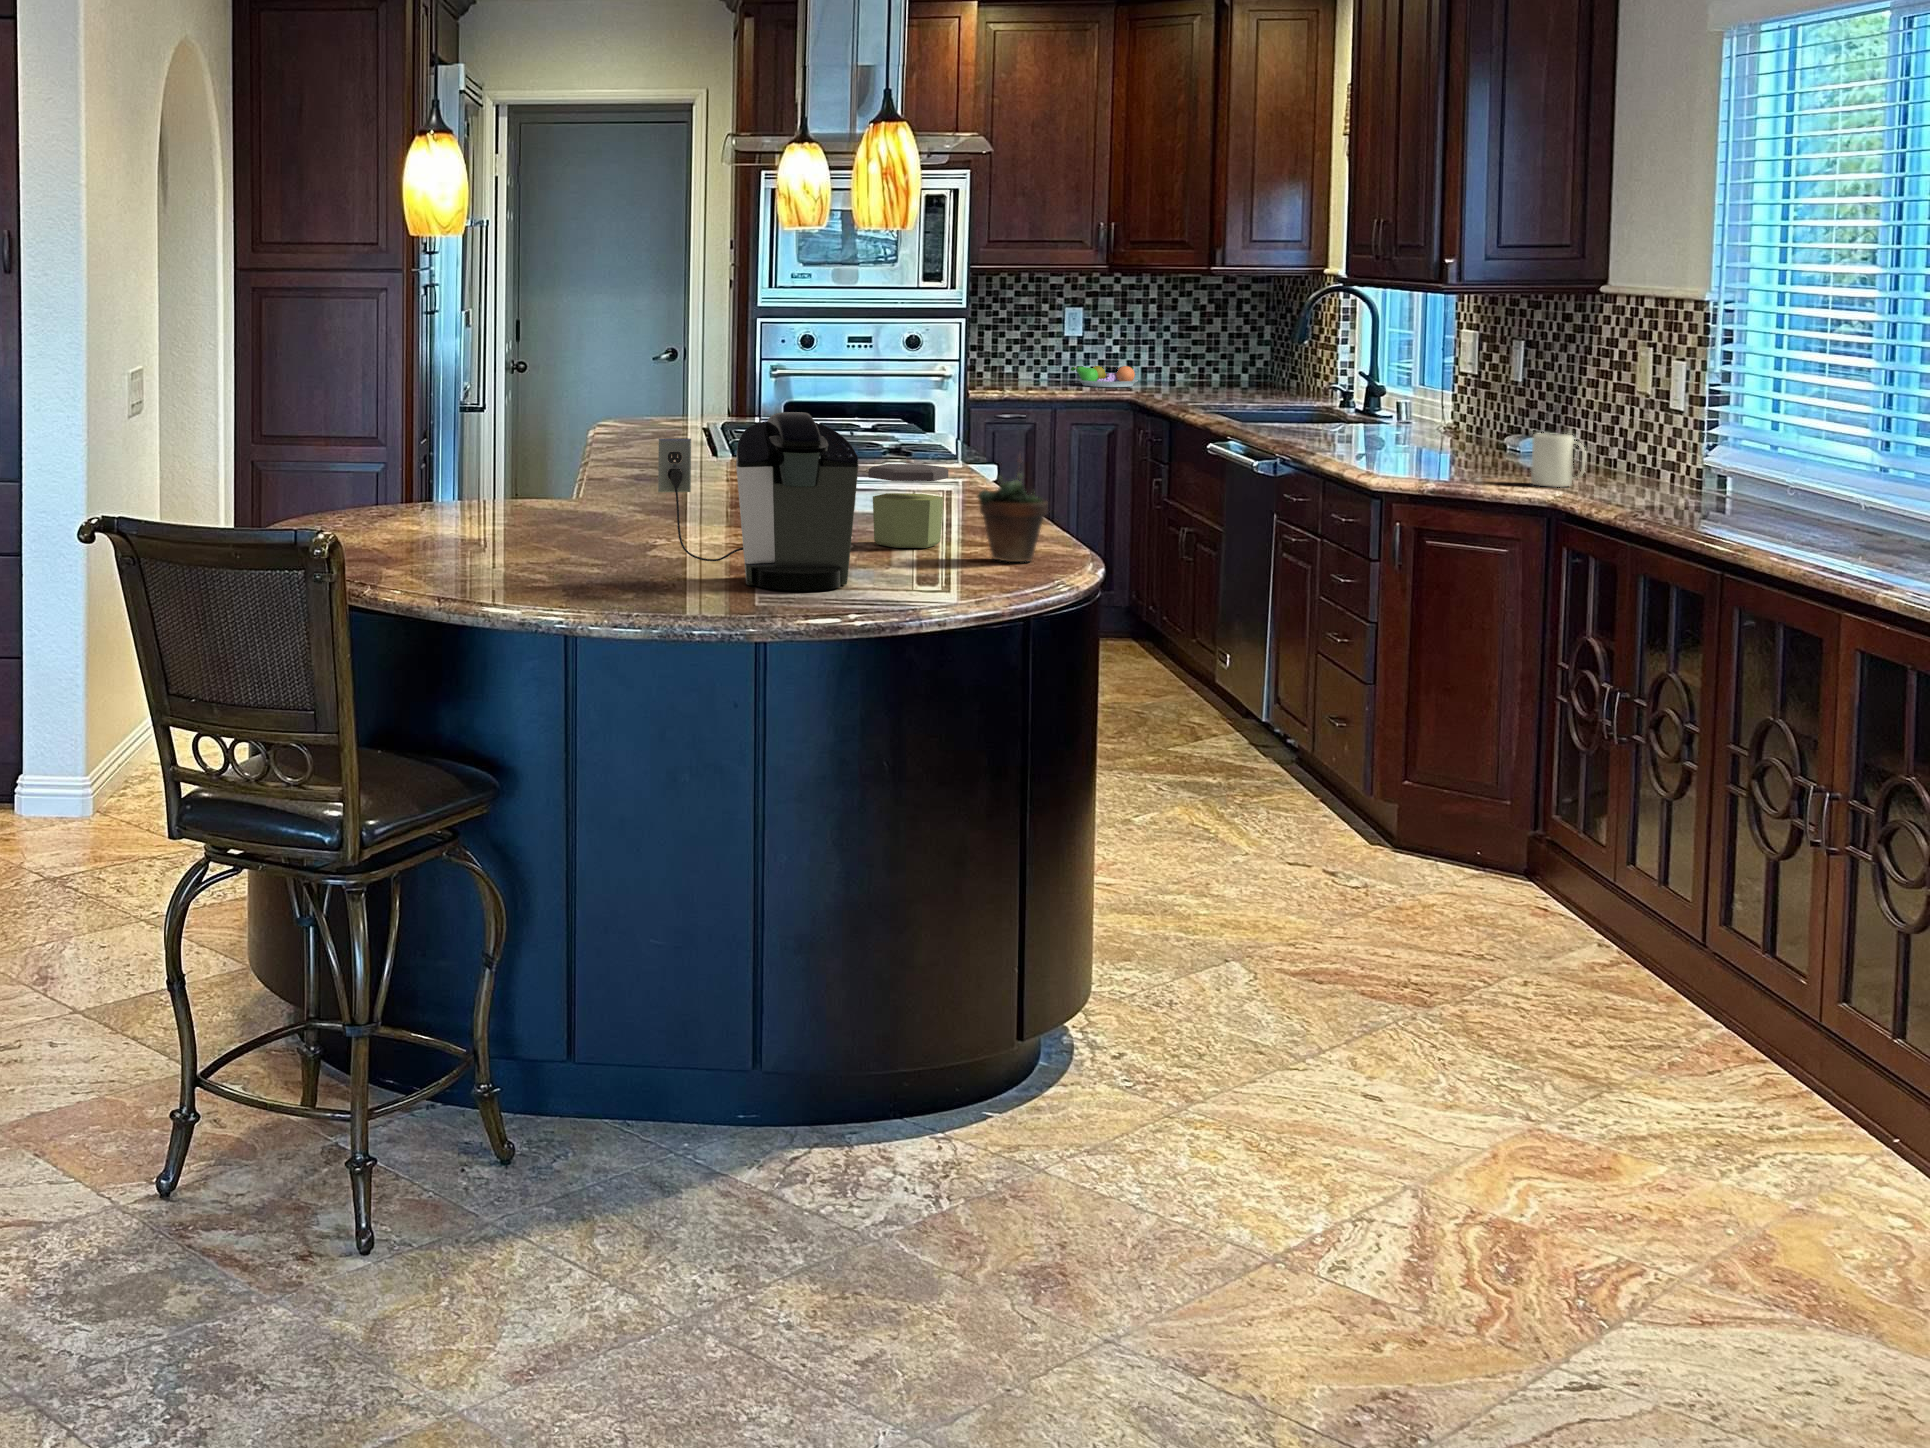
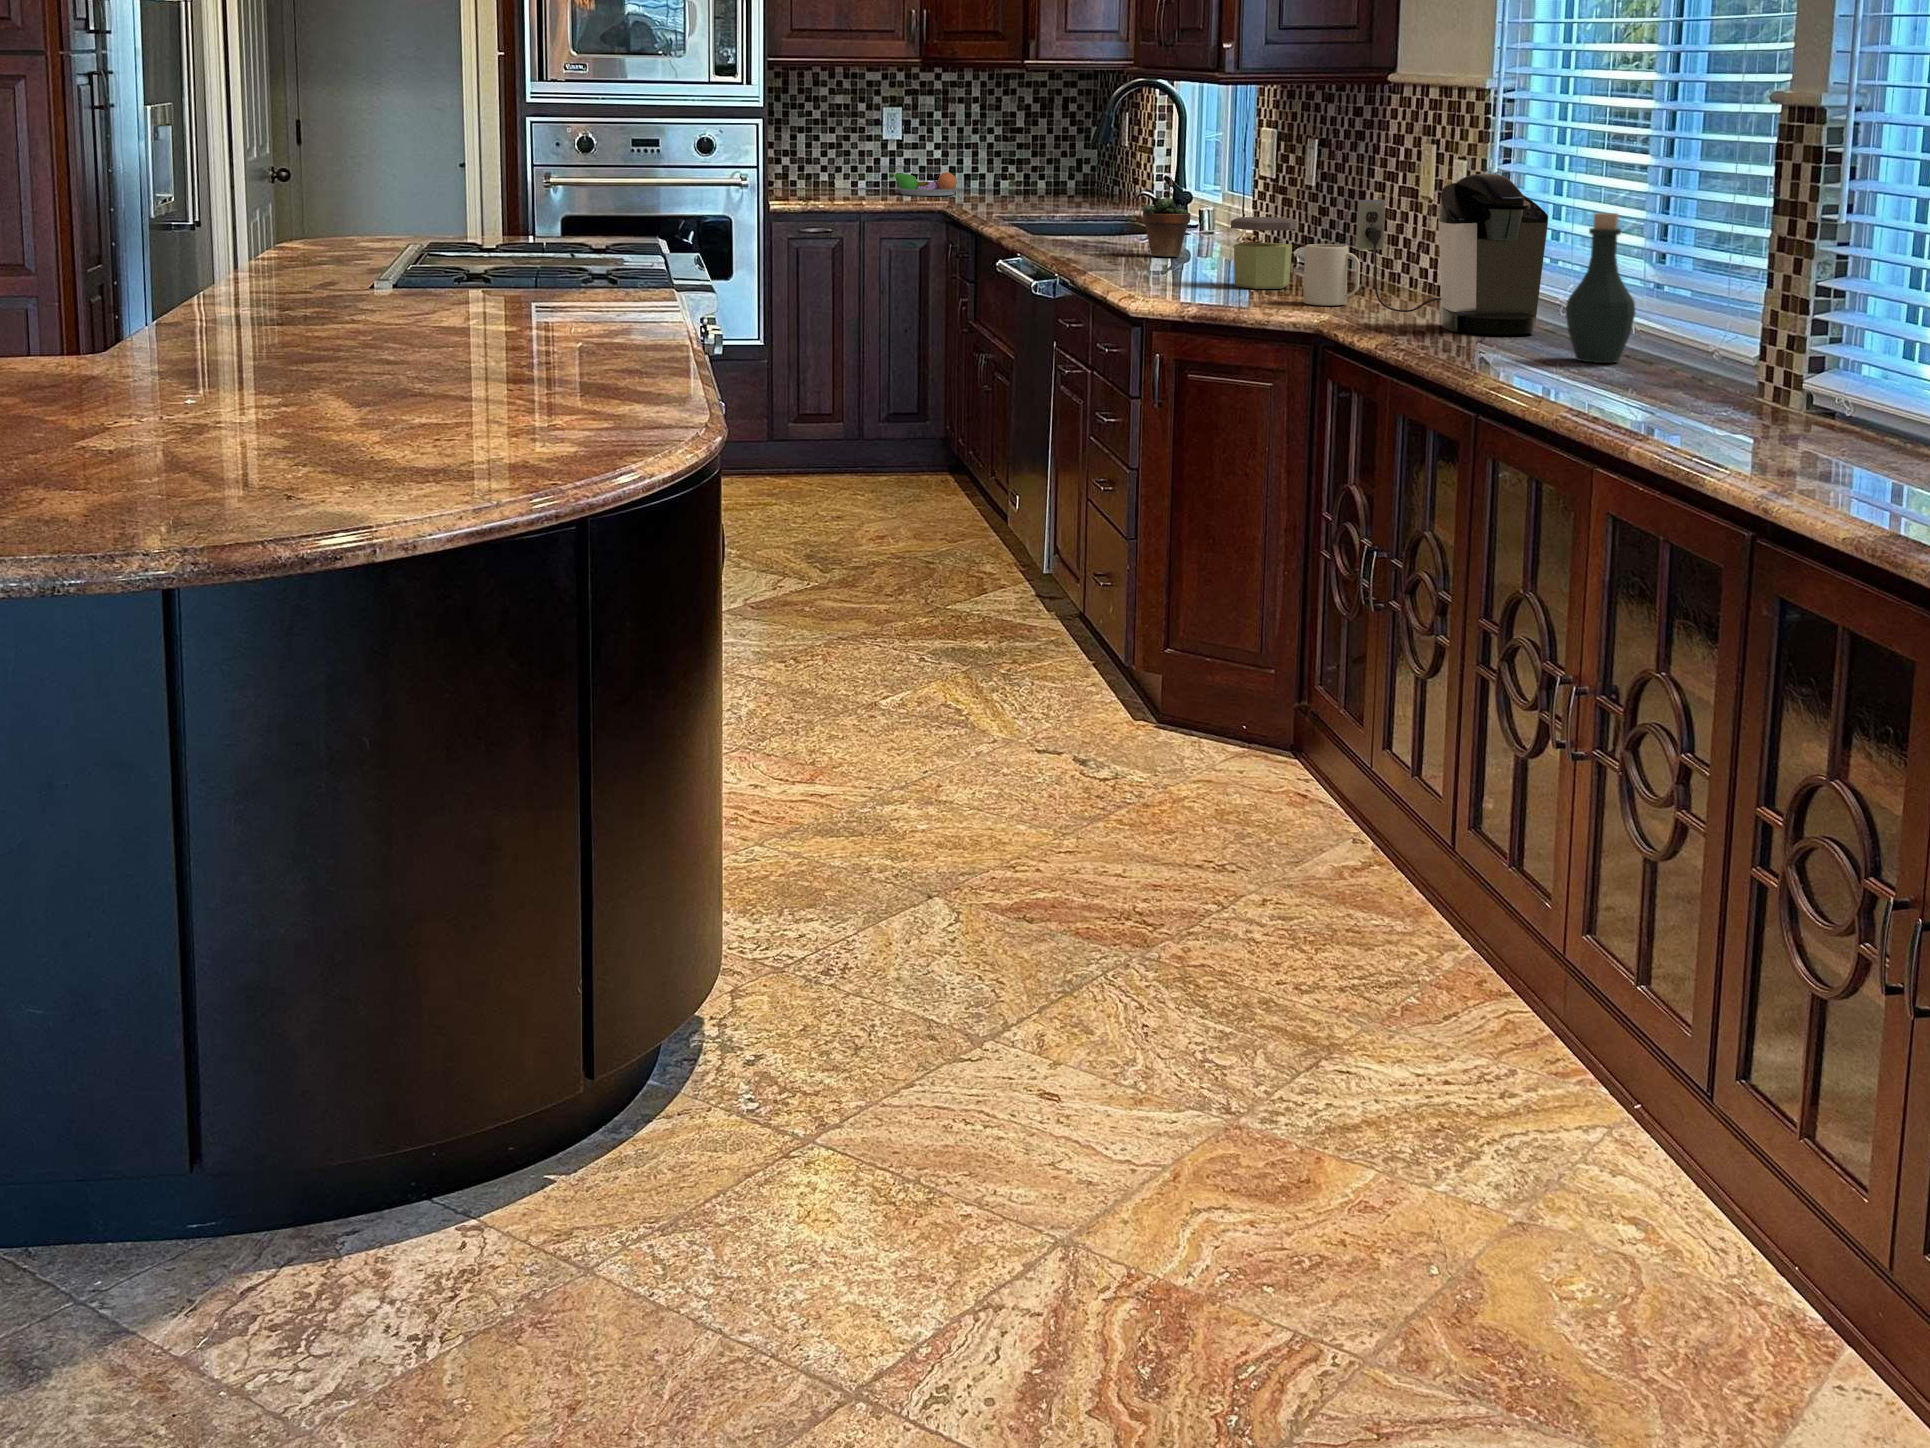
bottle: none [1799,409,1867,537] -> present [1566,213,1635,363]
coffee maker: present [658,412,858,591] -> present [1356,174,1548,334]
succulent plant: present [978,457,1048,562] -> present [1142,177,1191,257]
jar: present [868,464,948,548] -> present [1231,217,1297,289]

